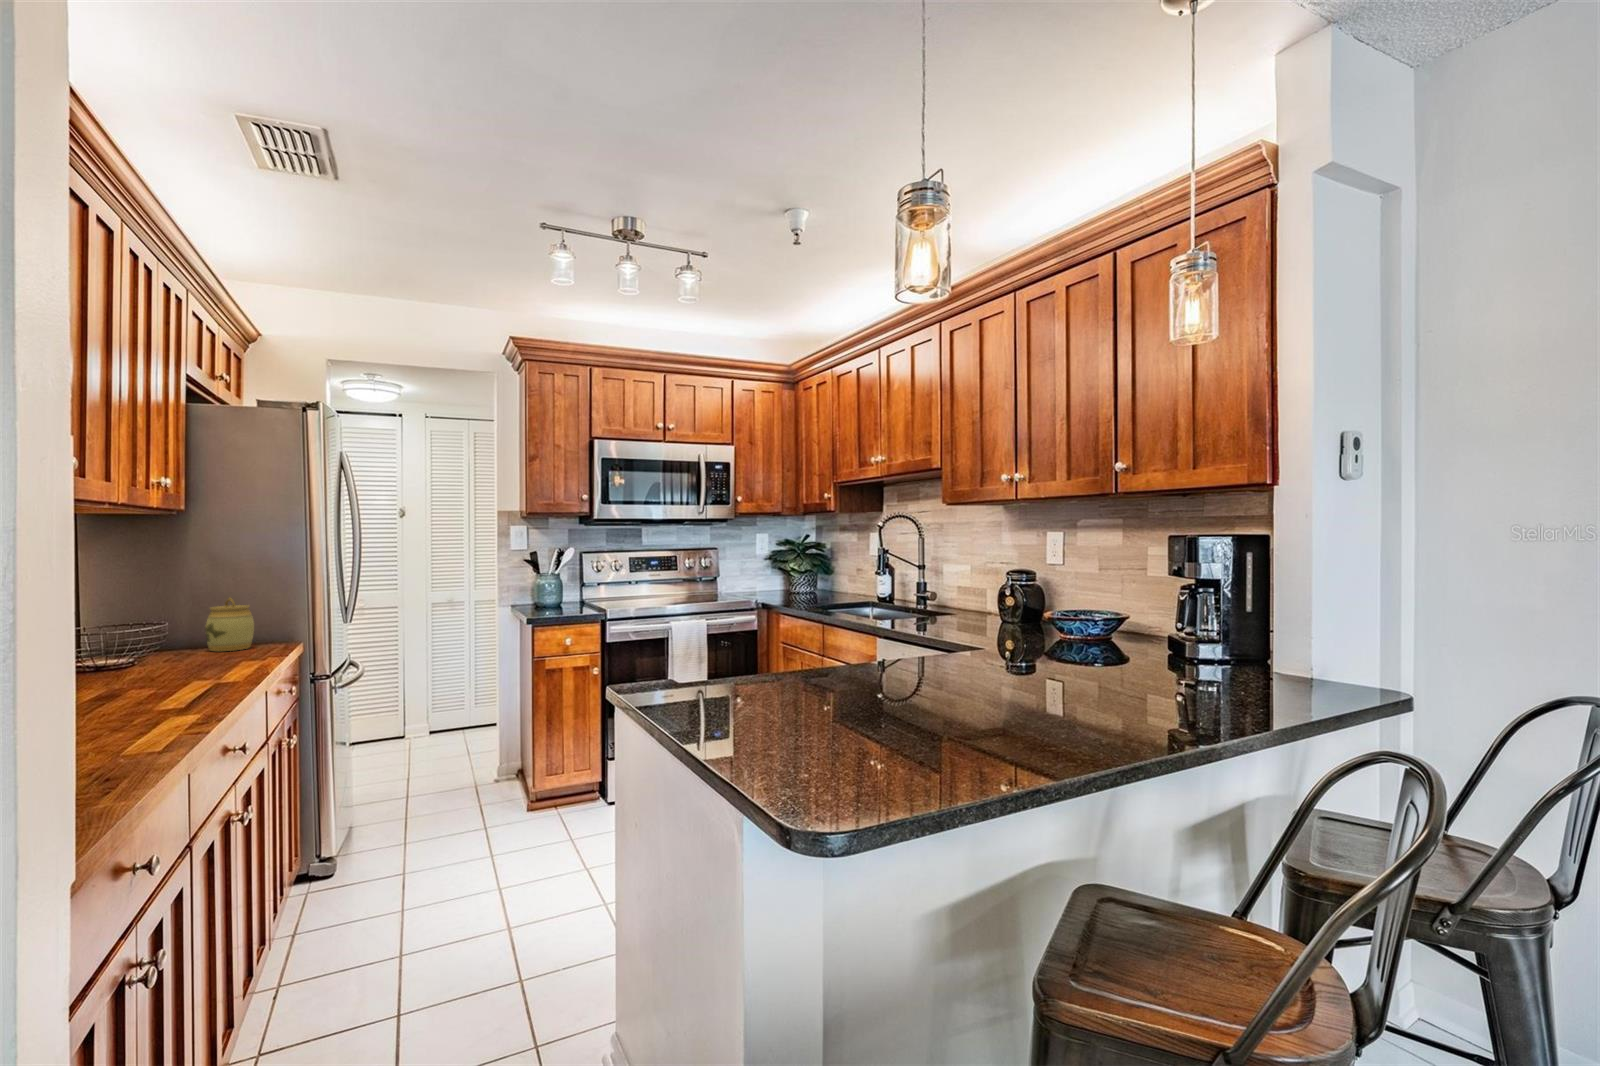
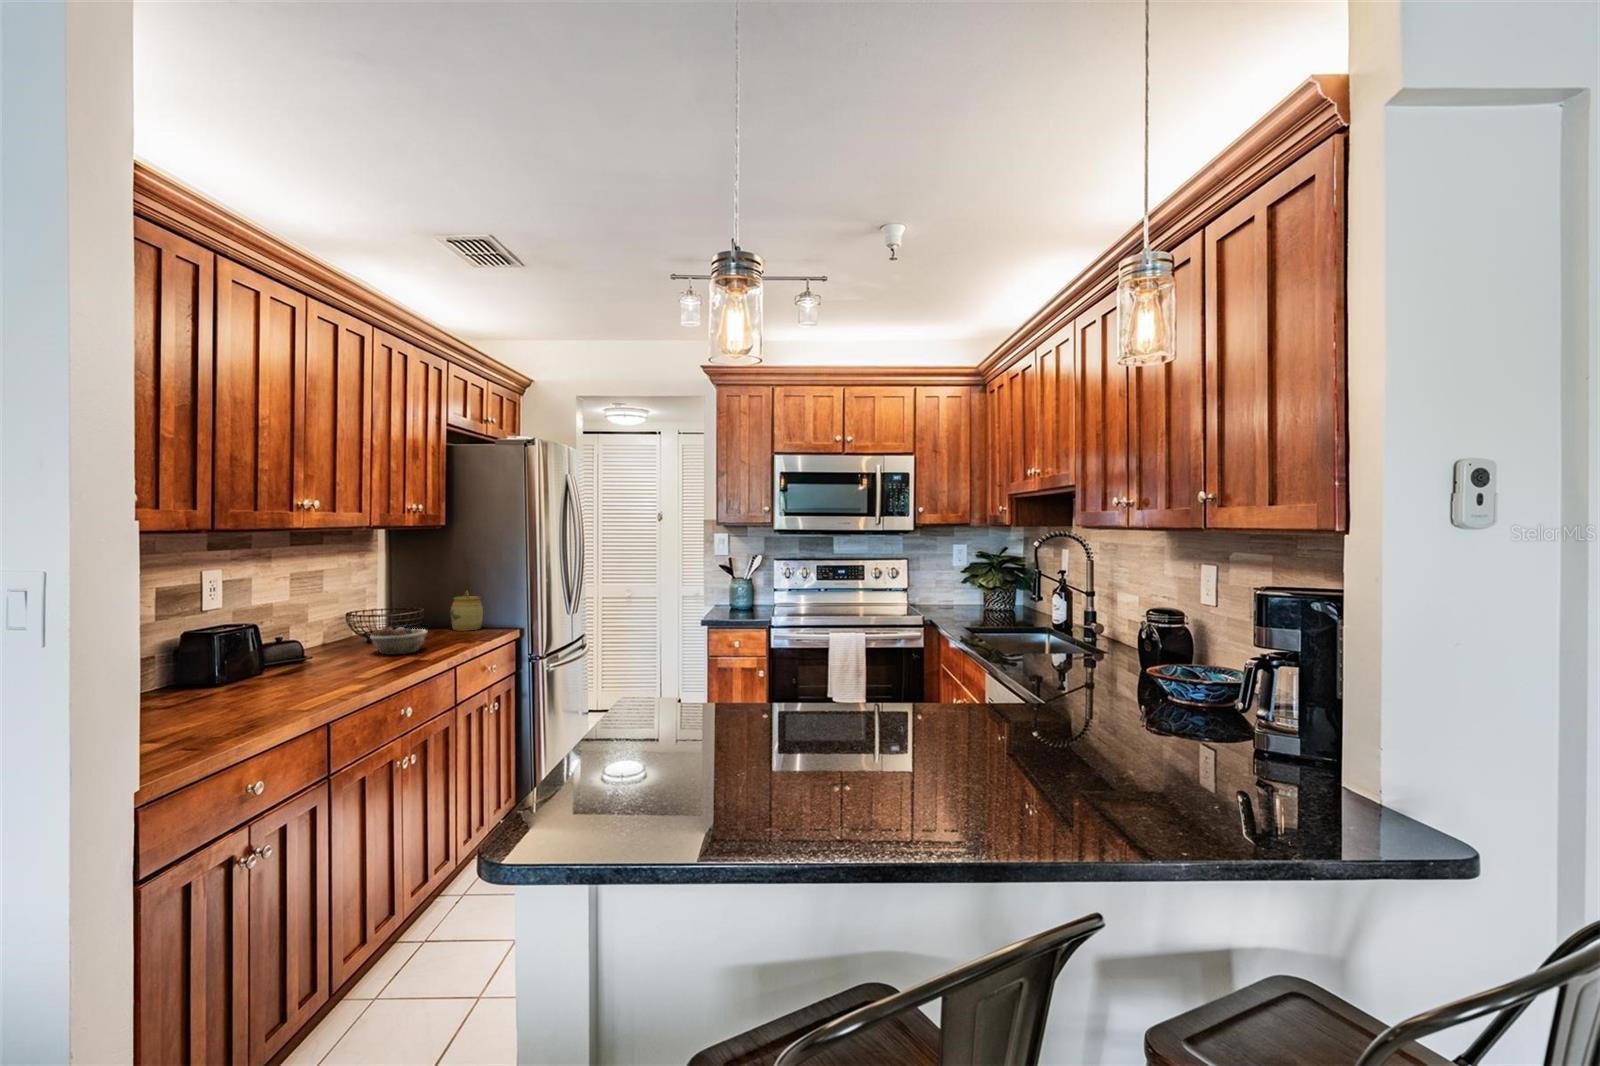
succulent planter: none [133,645,222,683] -> present [370,627,427,654]

